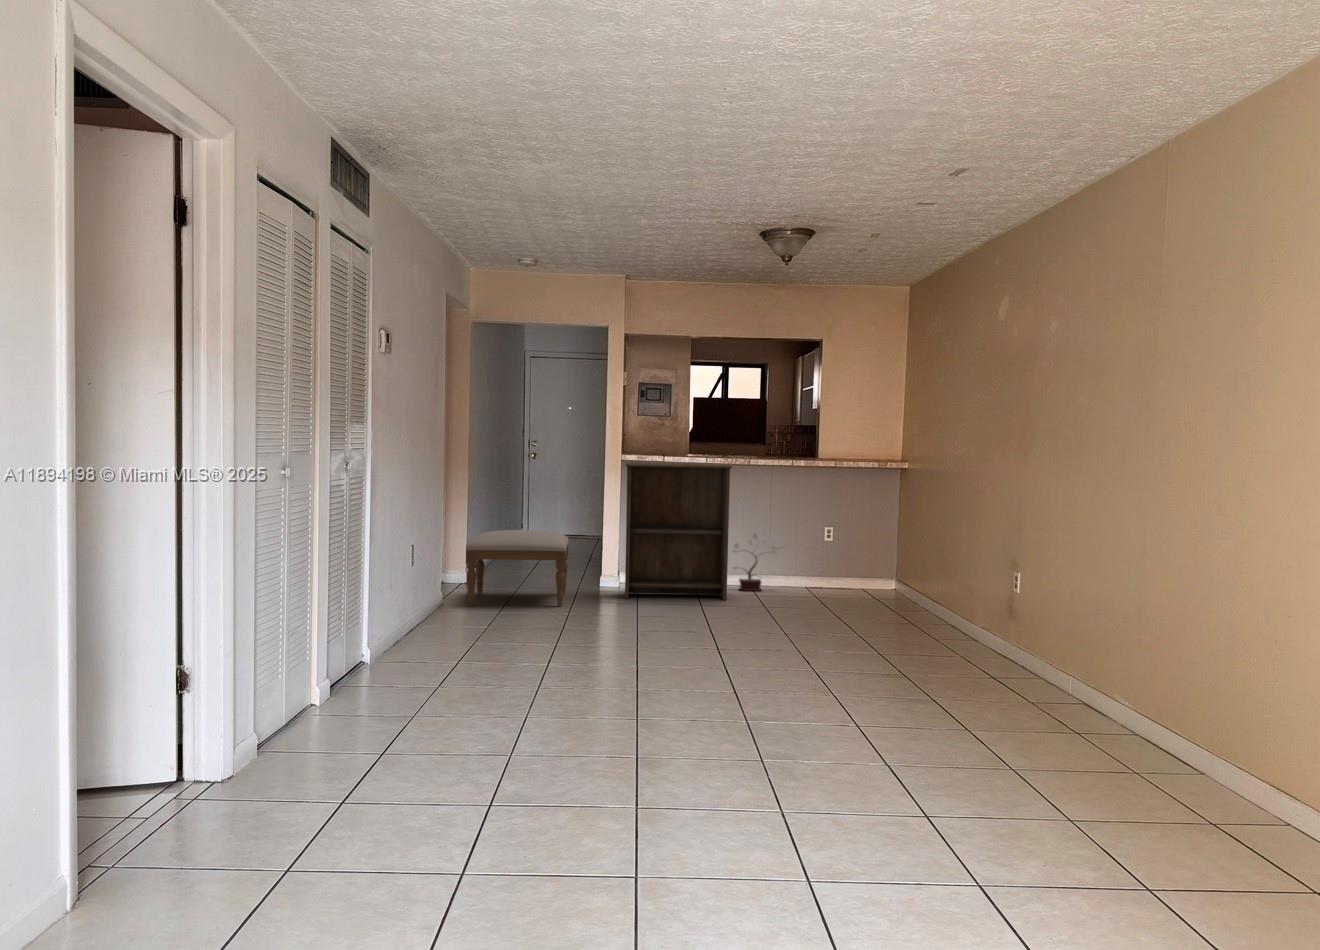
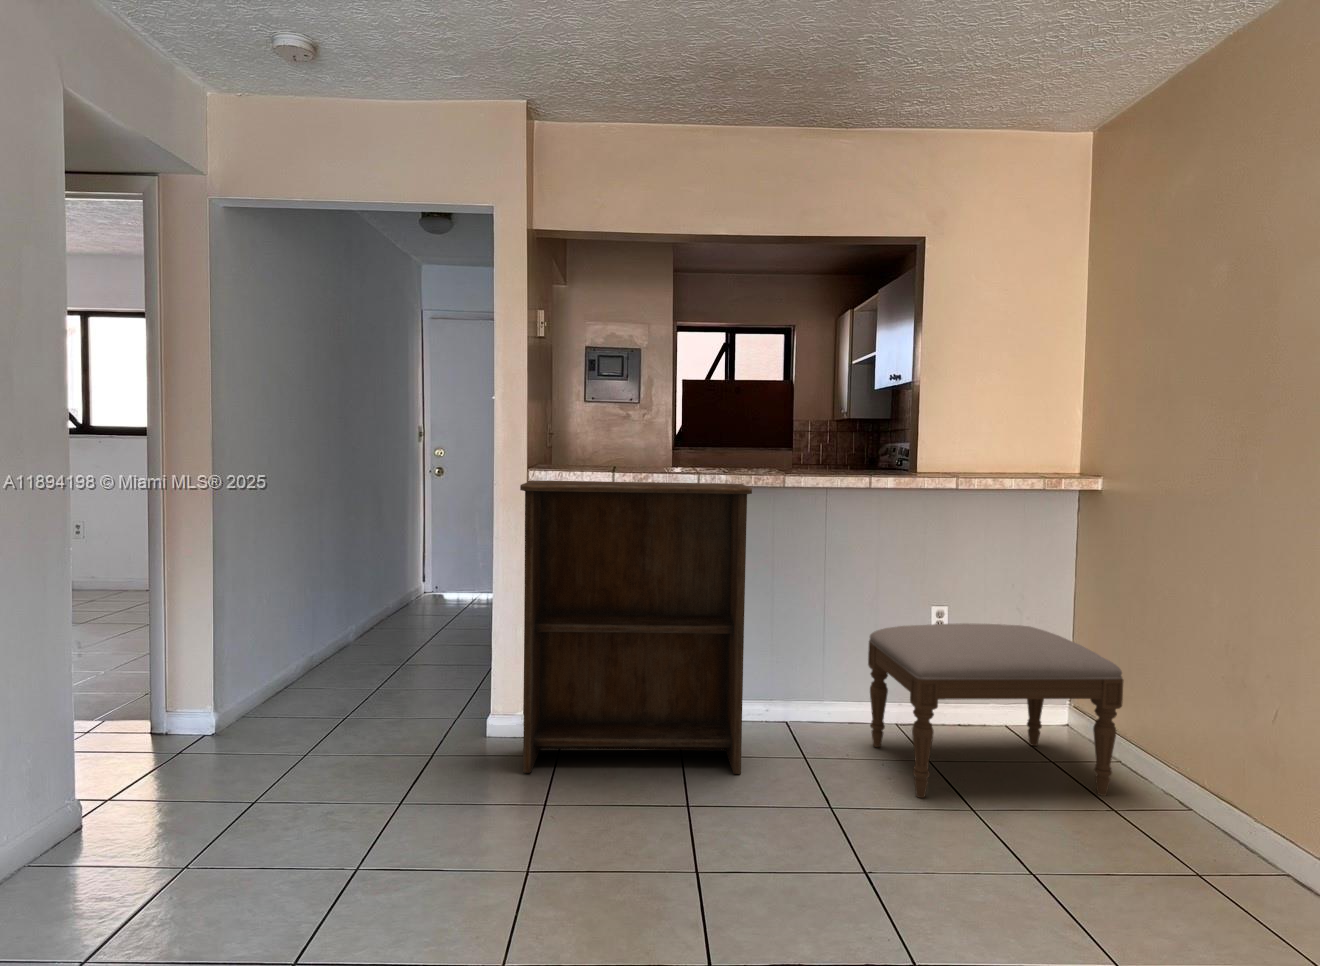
ottoman: present [466,530,569,607] -> present [868,623,1124,798]
potted plant: present [734,534,775,591] -> none [748,617,855,733]

